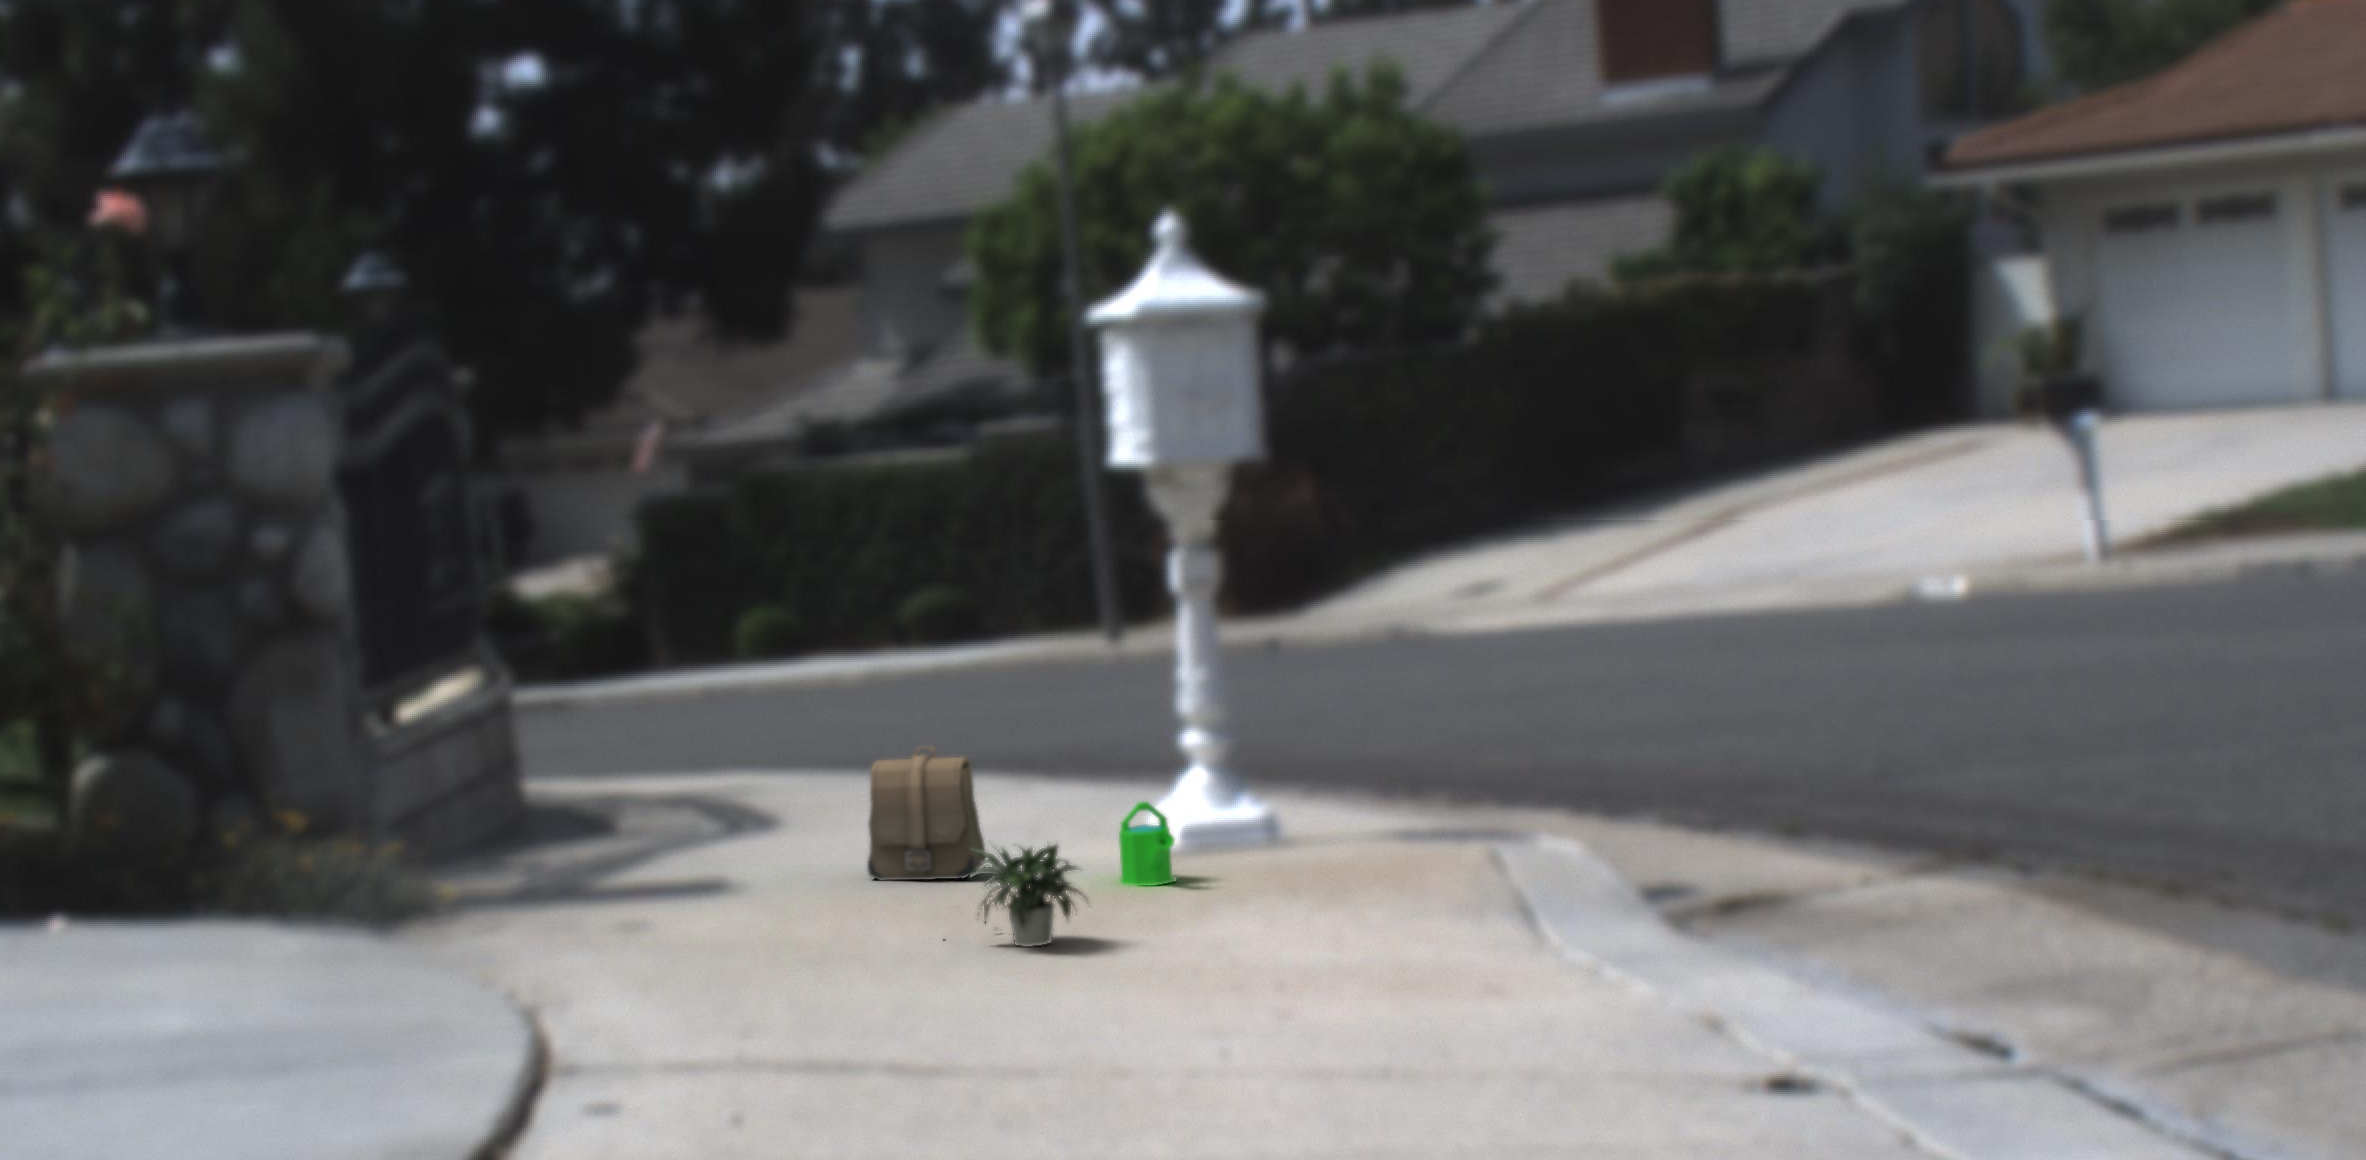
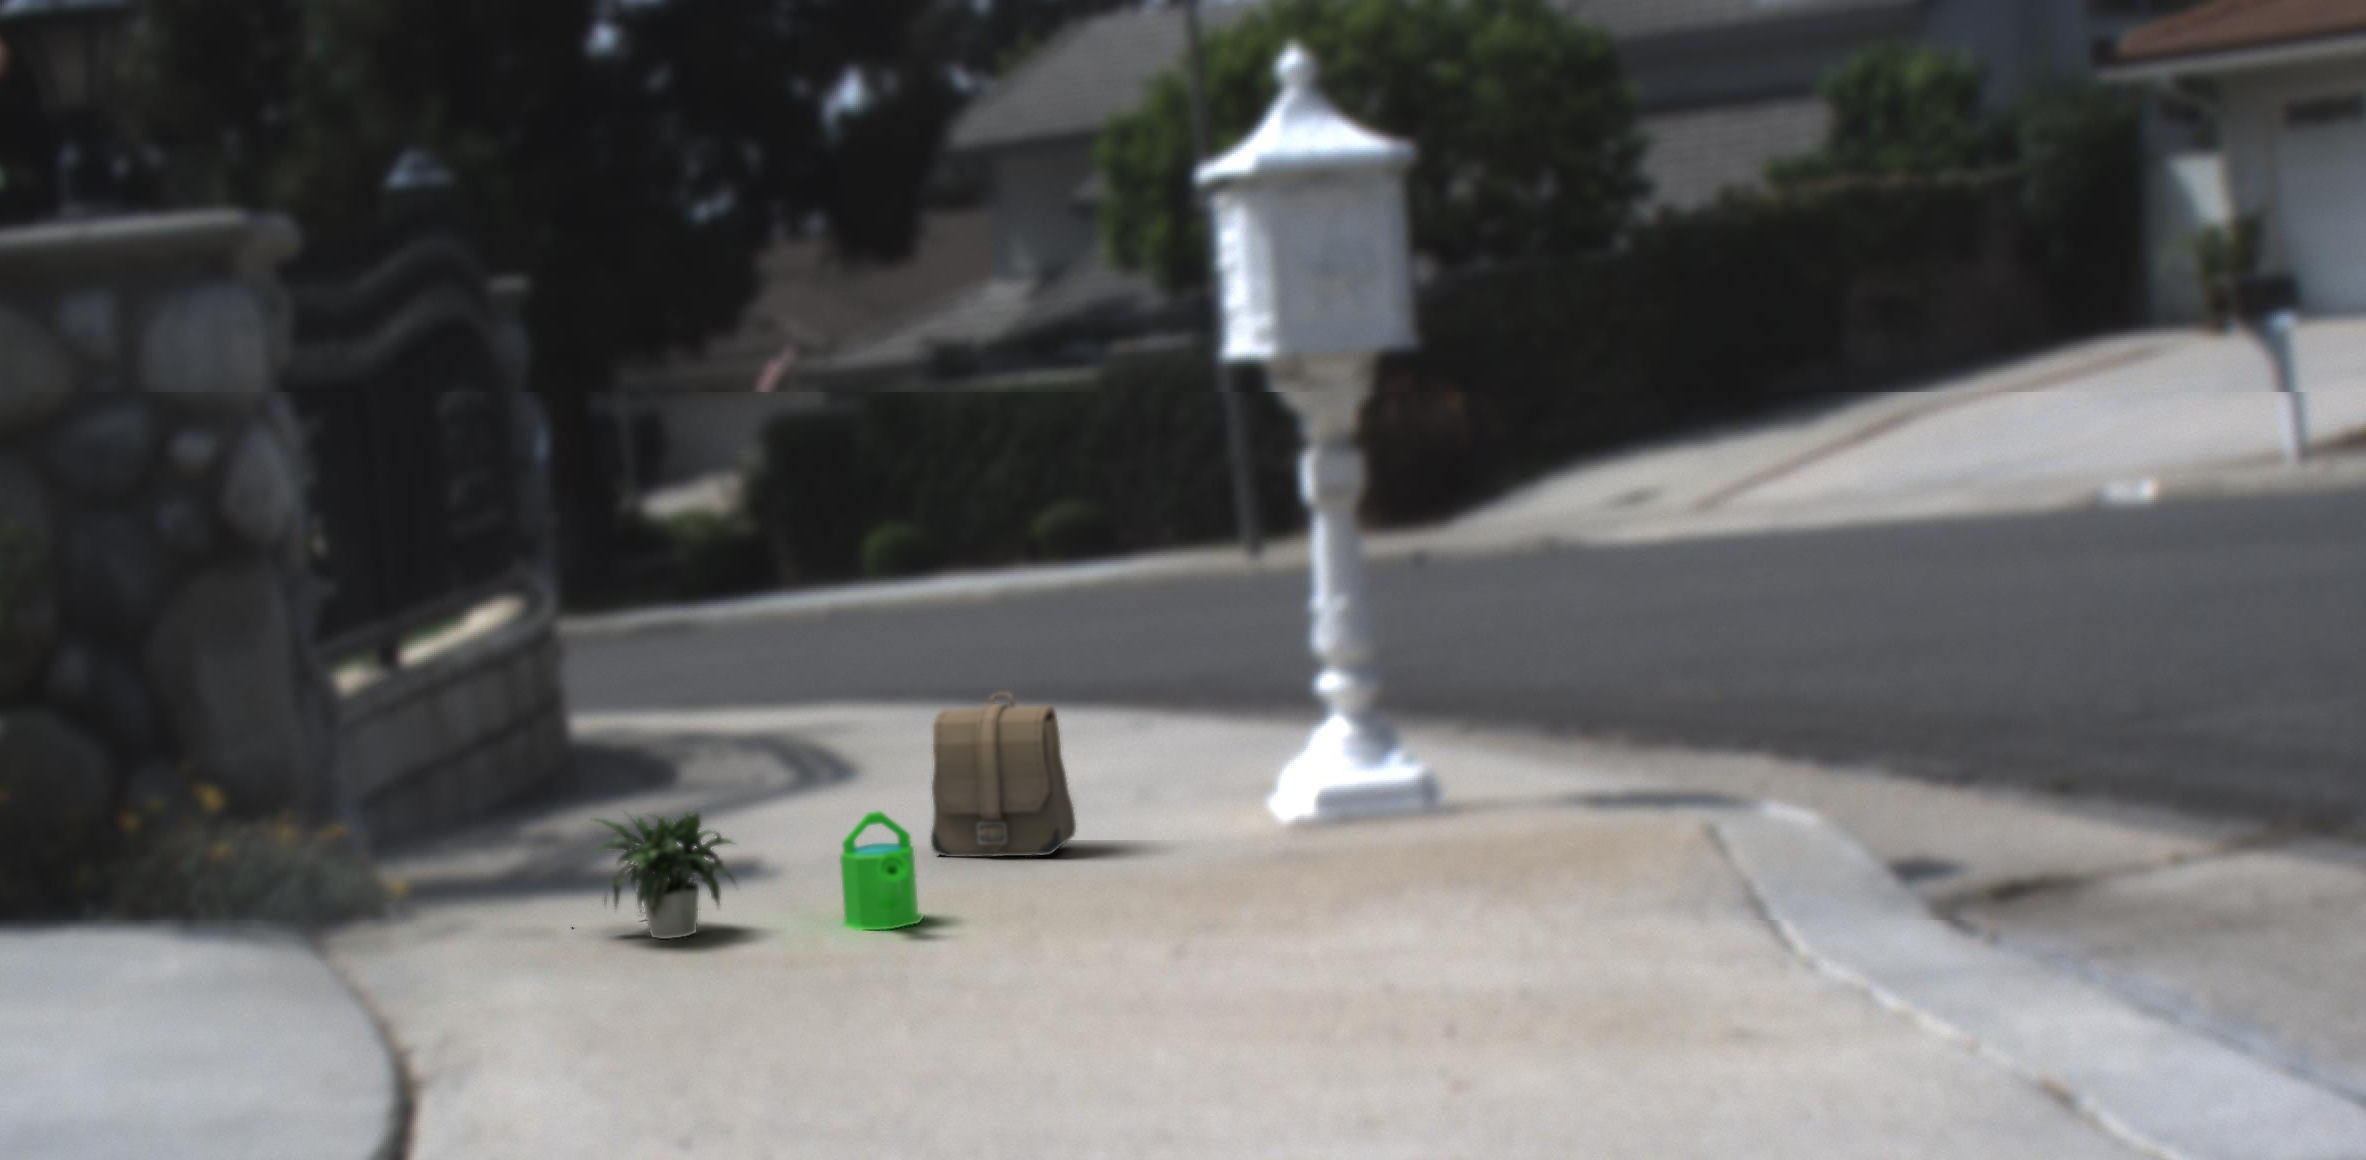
watering can: present [1119,801,1176,886] -> present [840,811,925,930]
potted plant: present [969,844,1082,947] -> present [595,810,734,939]

